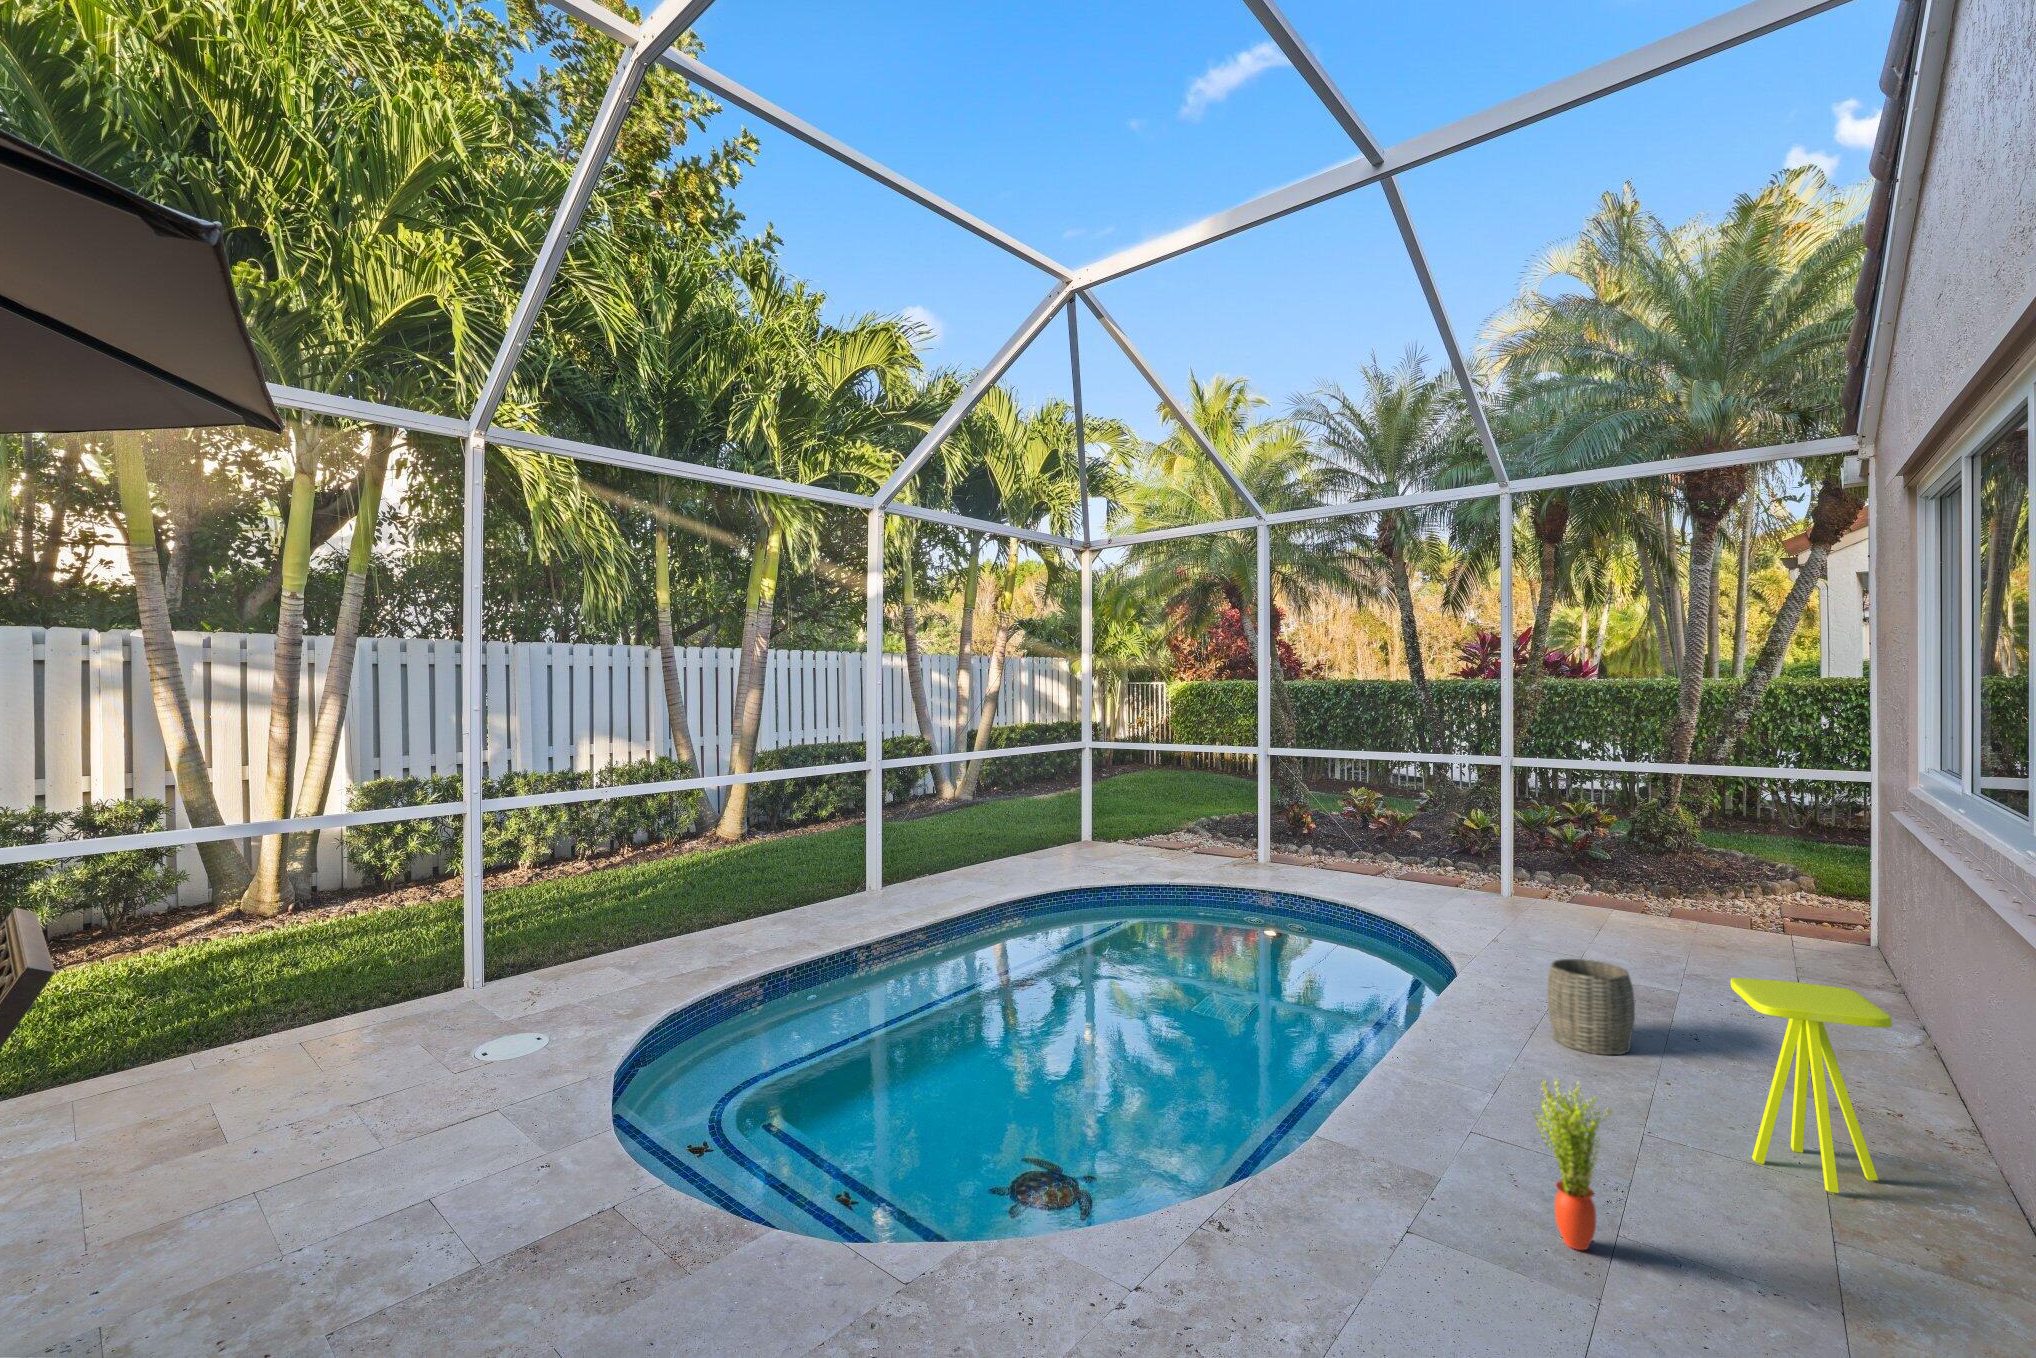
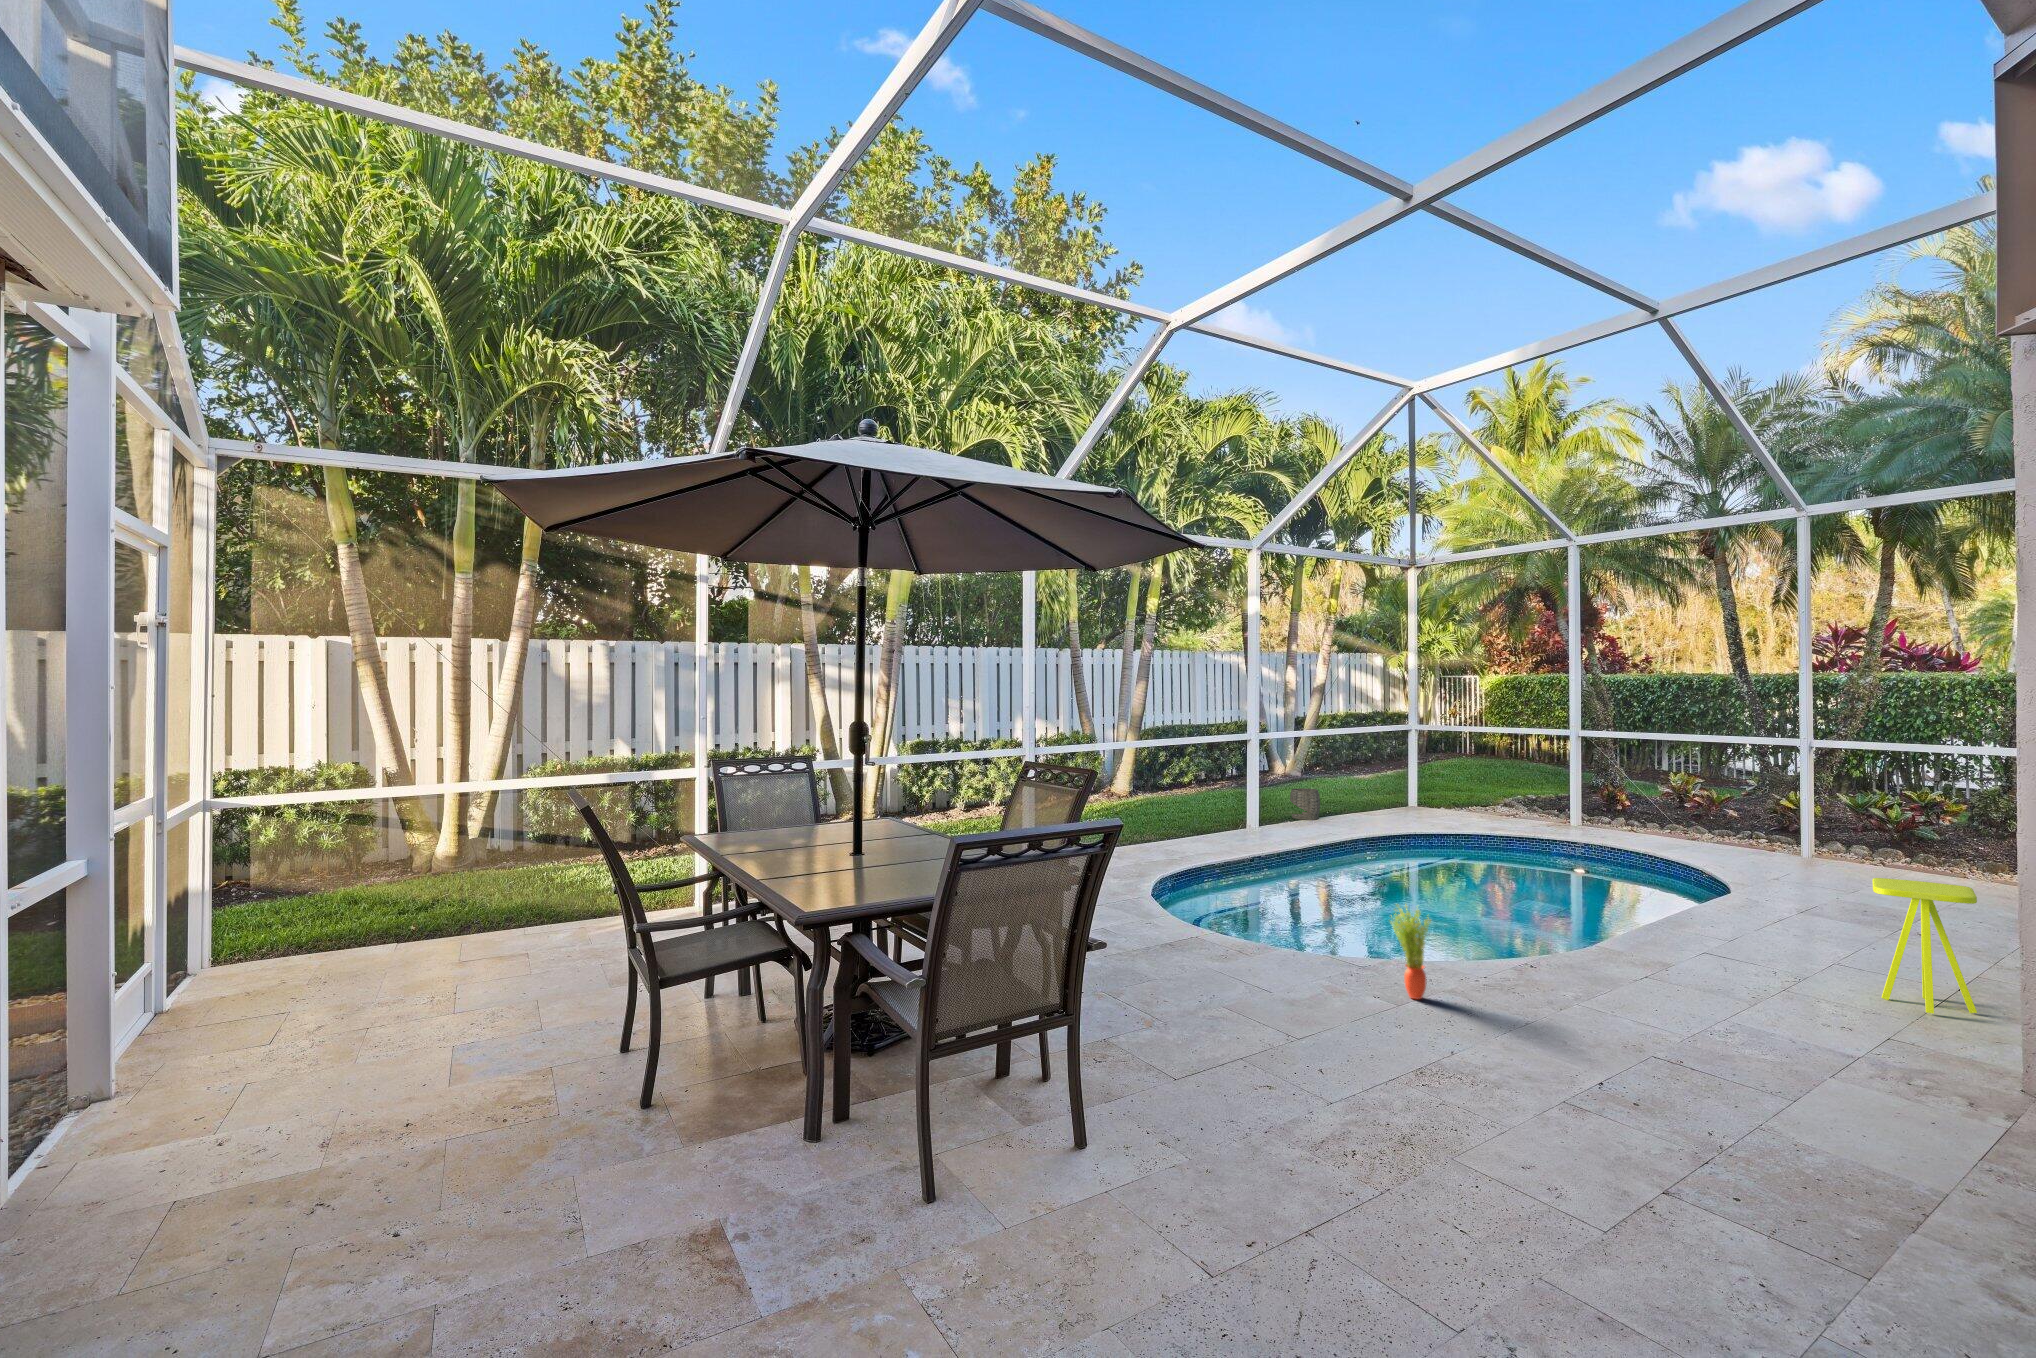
woven basket: present [1547,959,1635,1055] -> present [1290,788,1320,820]
potted plant: present [1534,1079,1612,1250] -> present [1391,905,1431,999]

